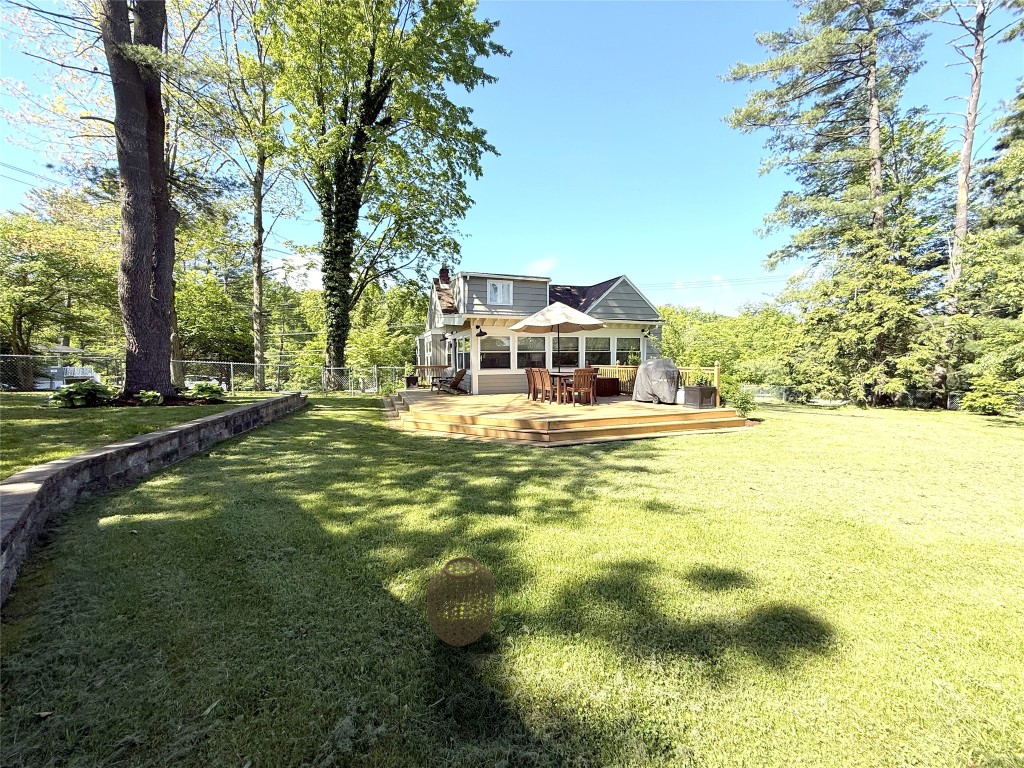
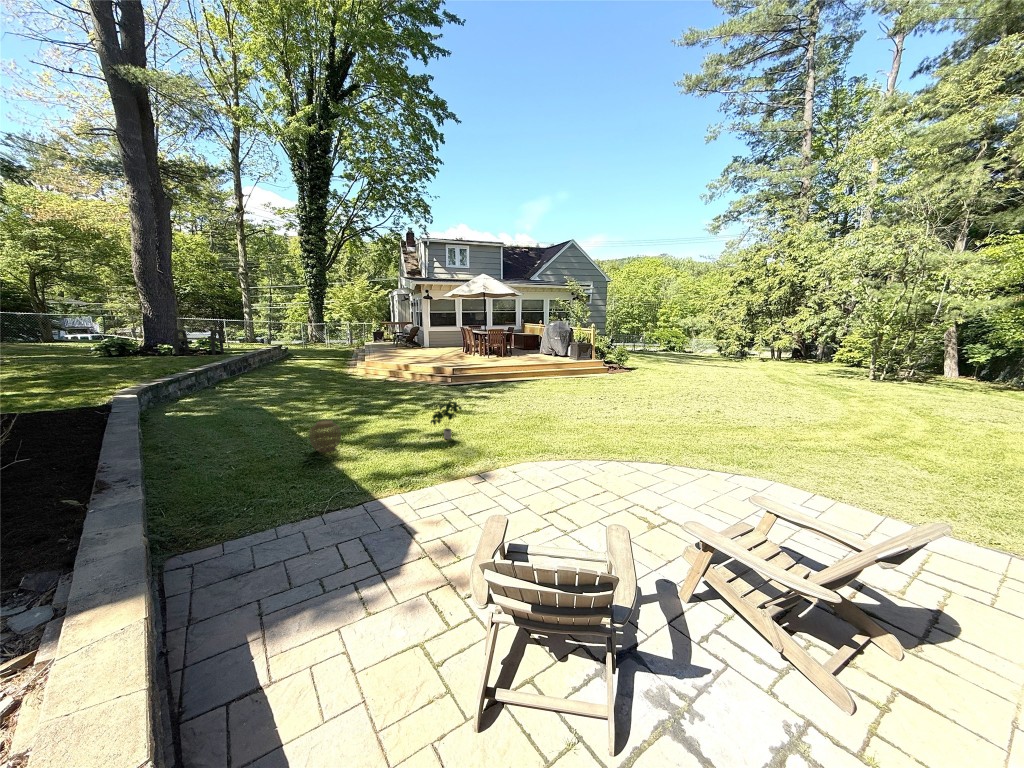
bench: none [161,372,227,406] -> present [173,329,224,355]
potted plant: none [664,495,707,579] -> present [431,401,462,439]

